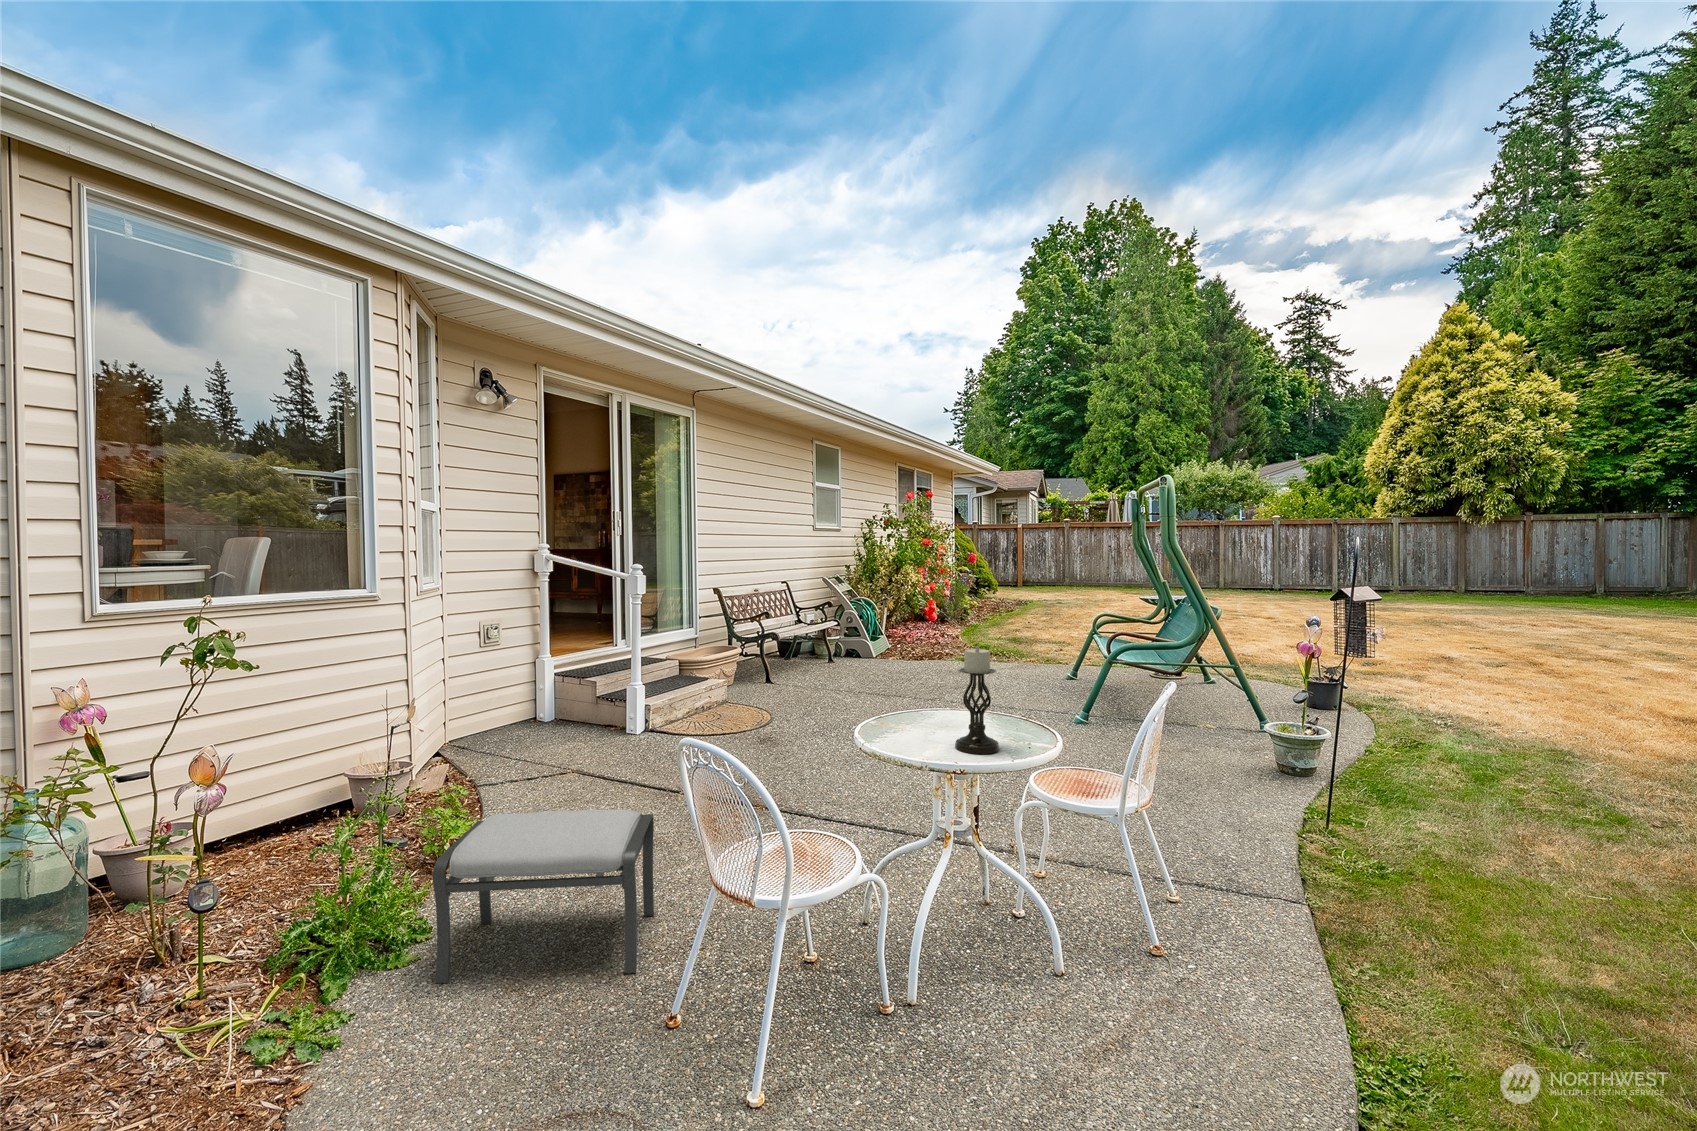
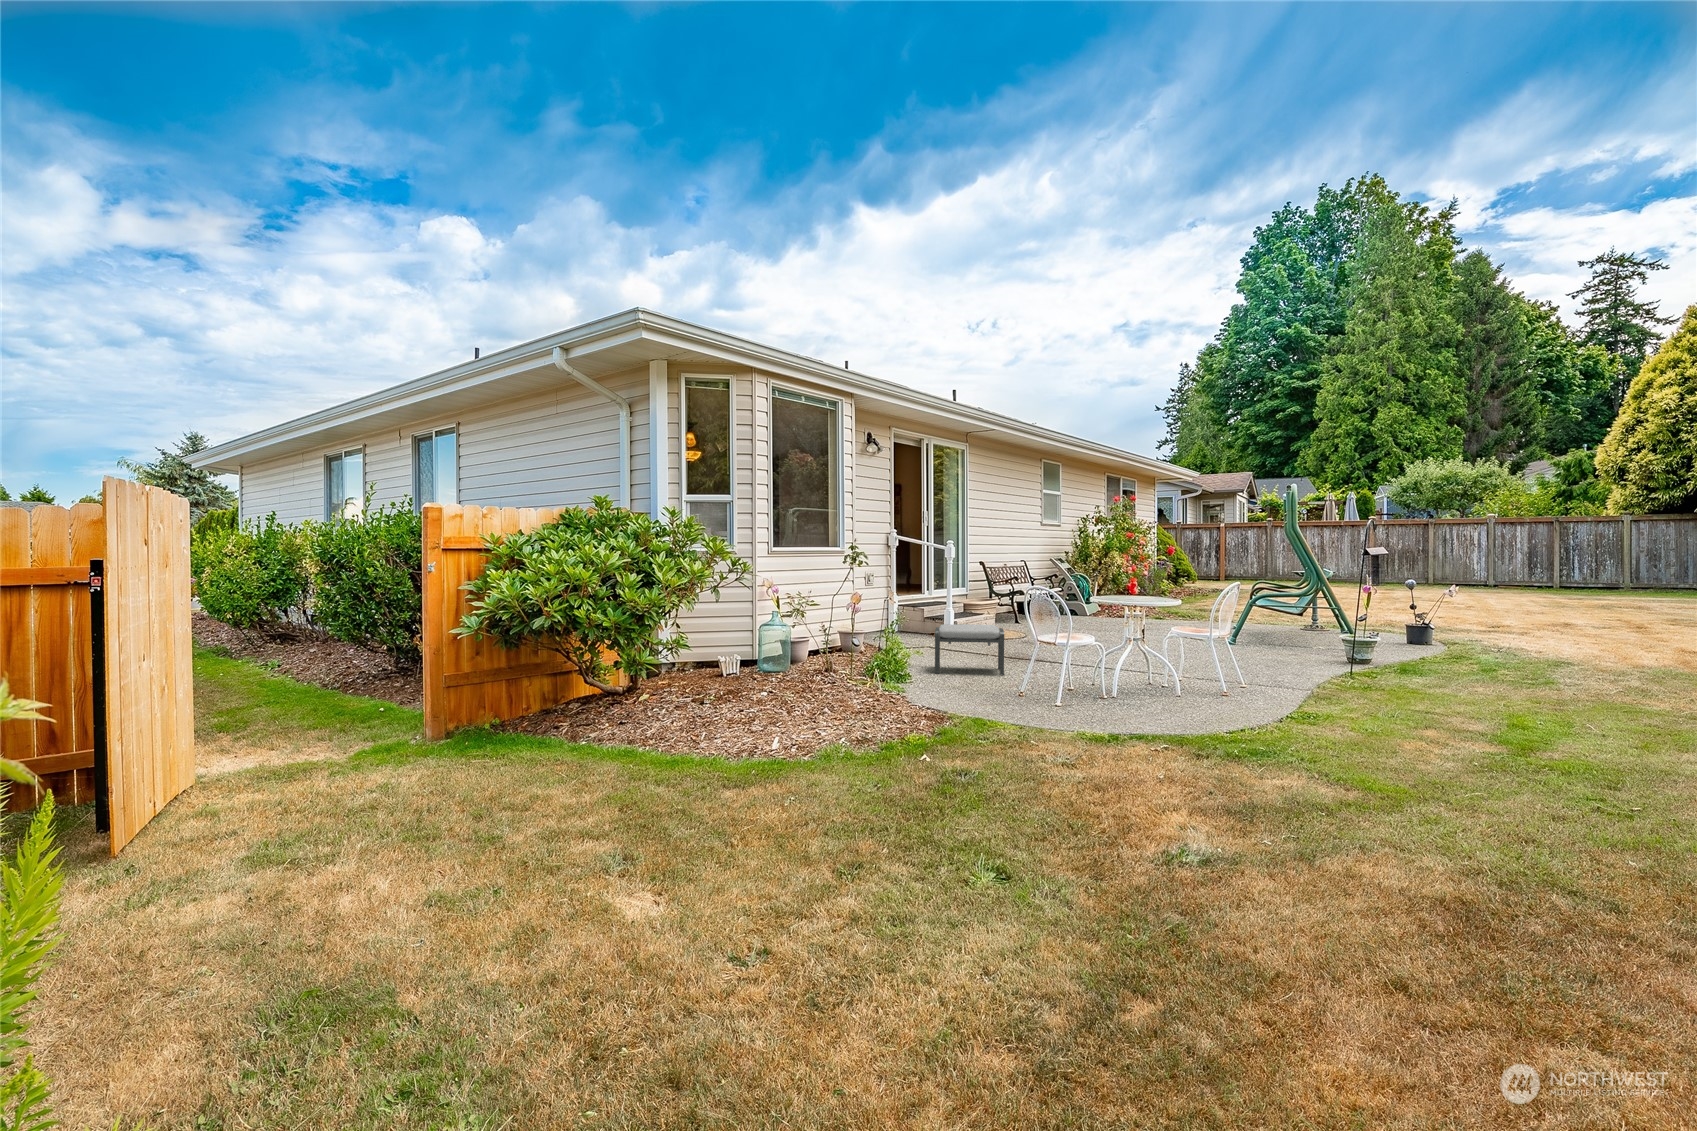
candle holder: present [955,647,999,754] -> none [1127,561,1145,601]

